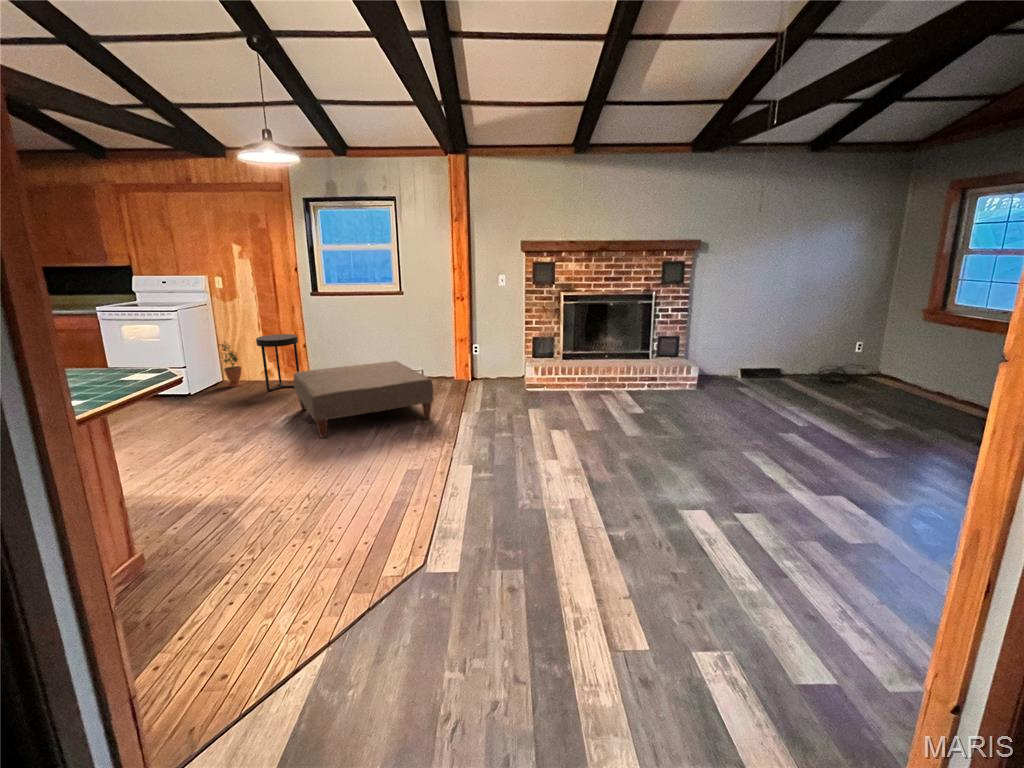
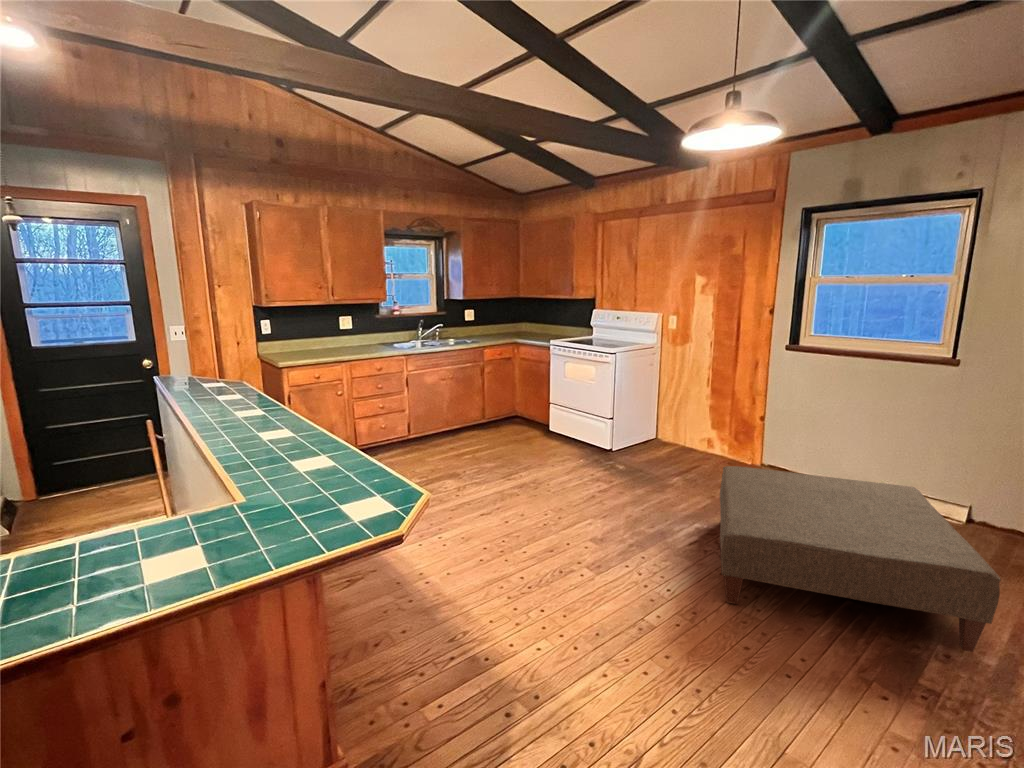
side table: present [256,334,299,392] -> none [696,396,753,476]
potted plant: present [219,343,242,387] -> none [656,392,678,451]

